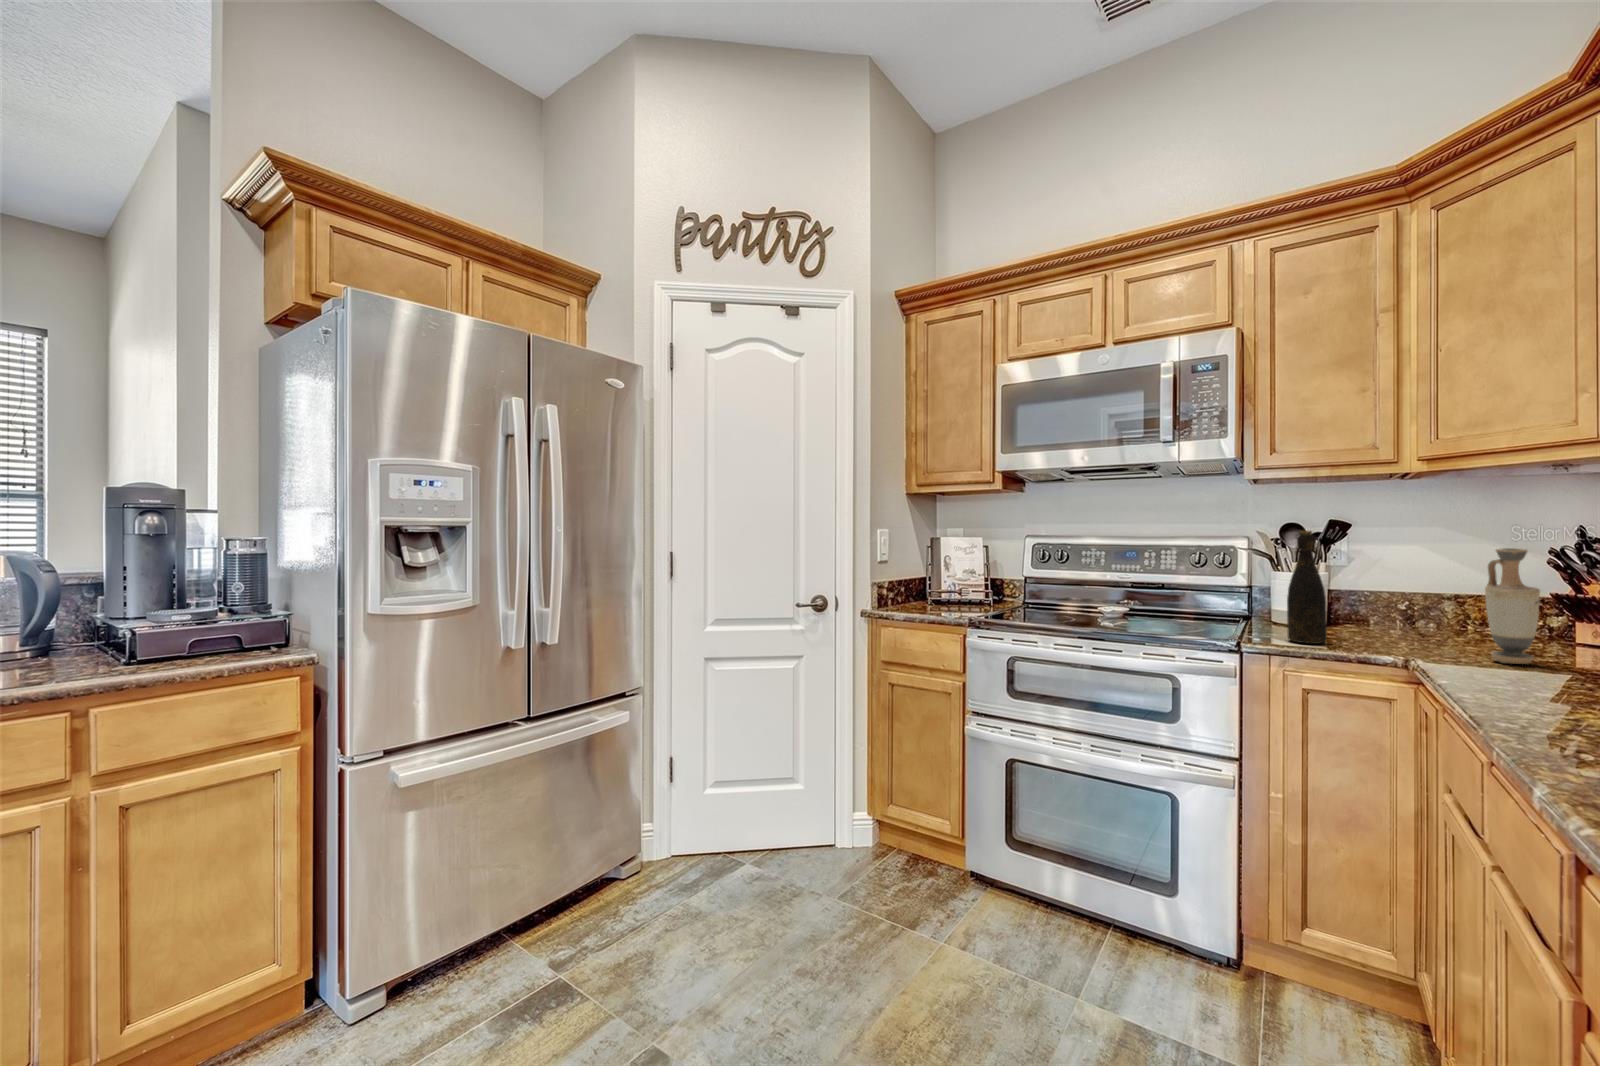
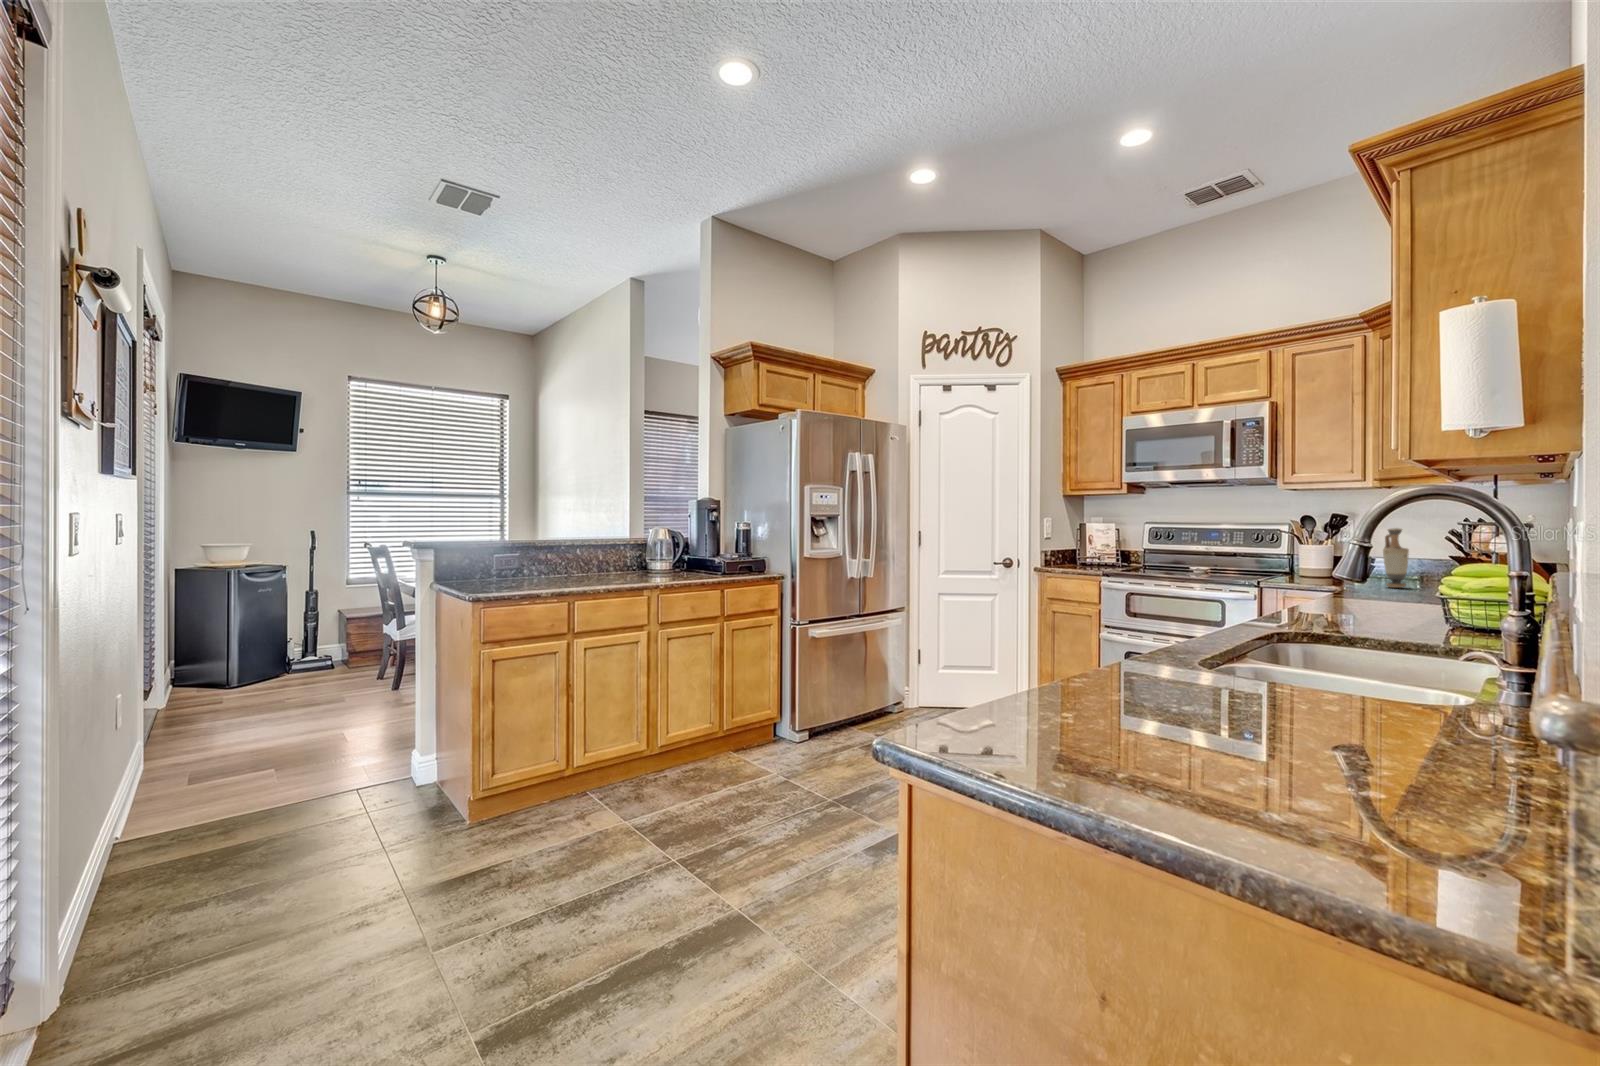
bottle: present [1287,531,1327,644] -> none [1287,520,1309,581]

